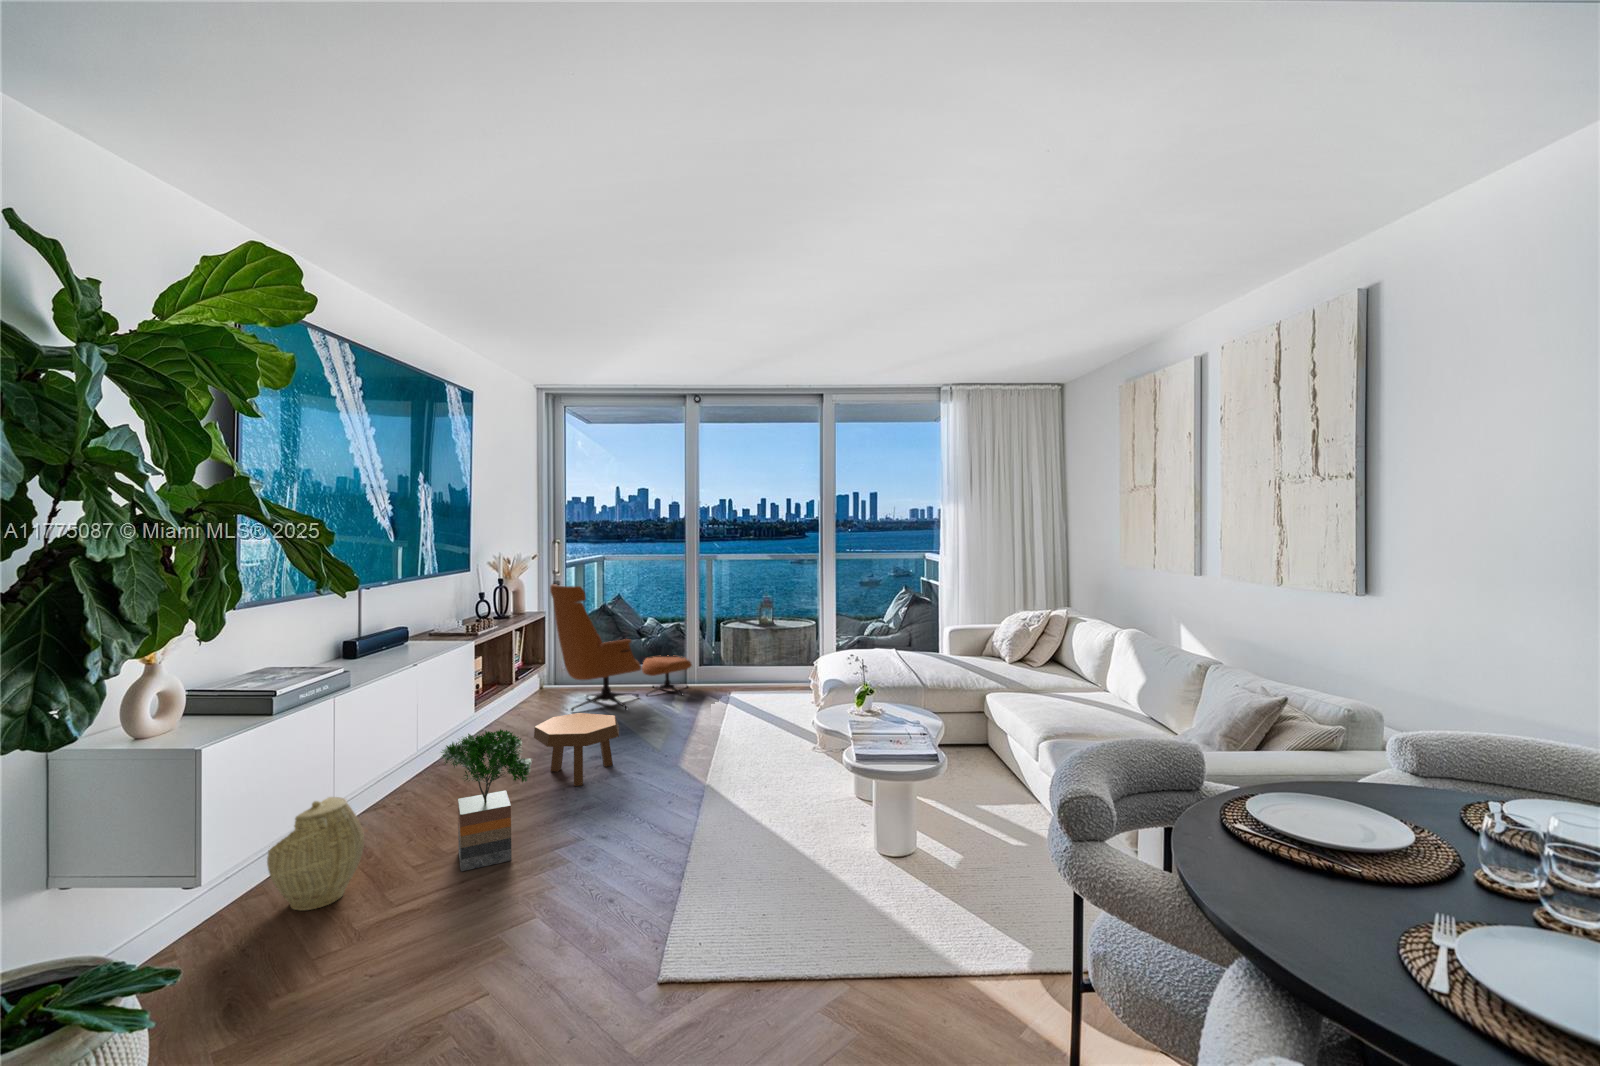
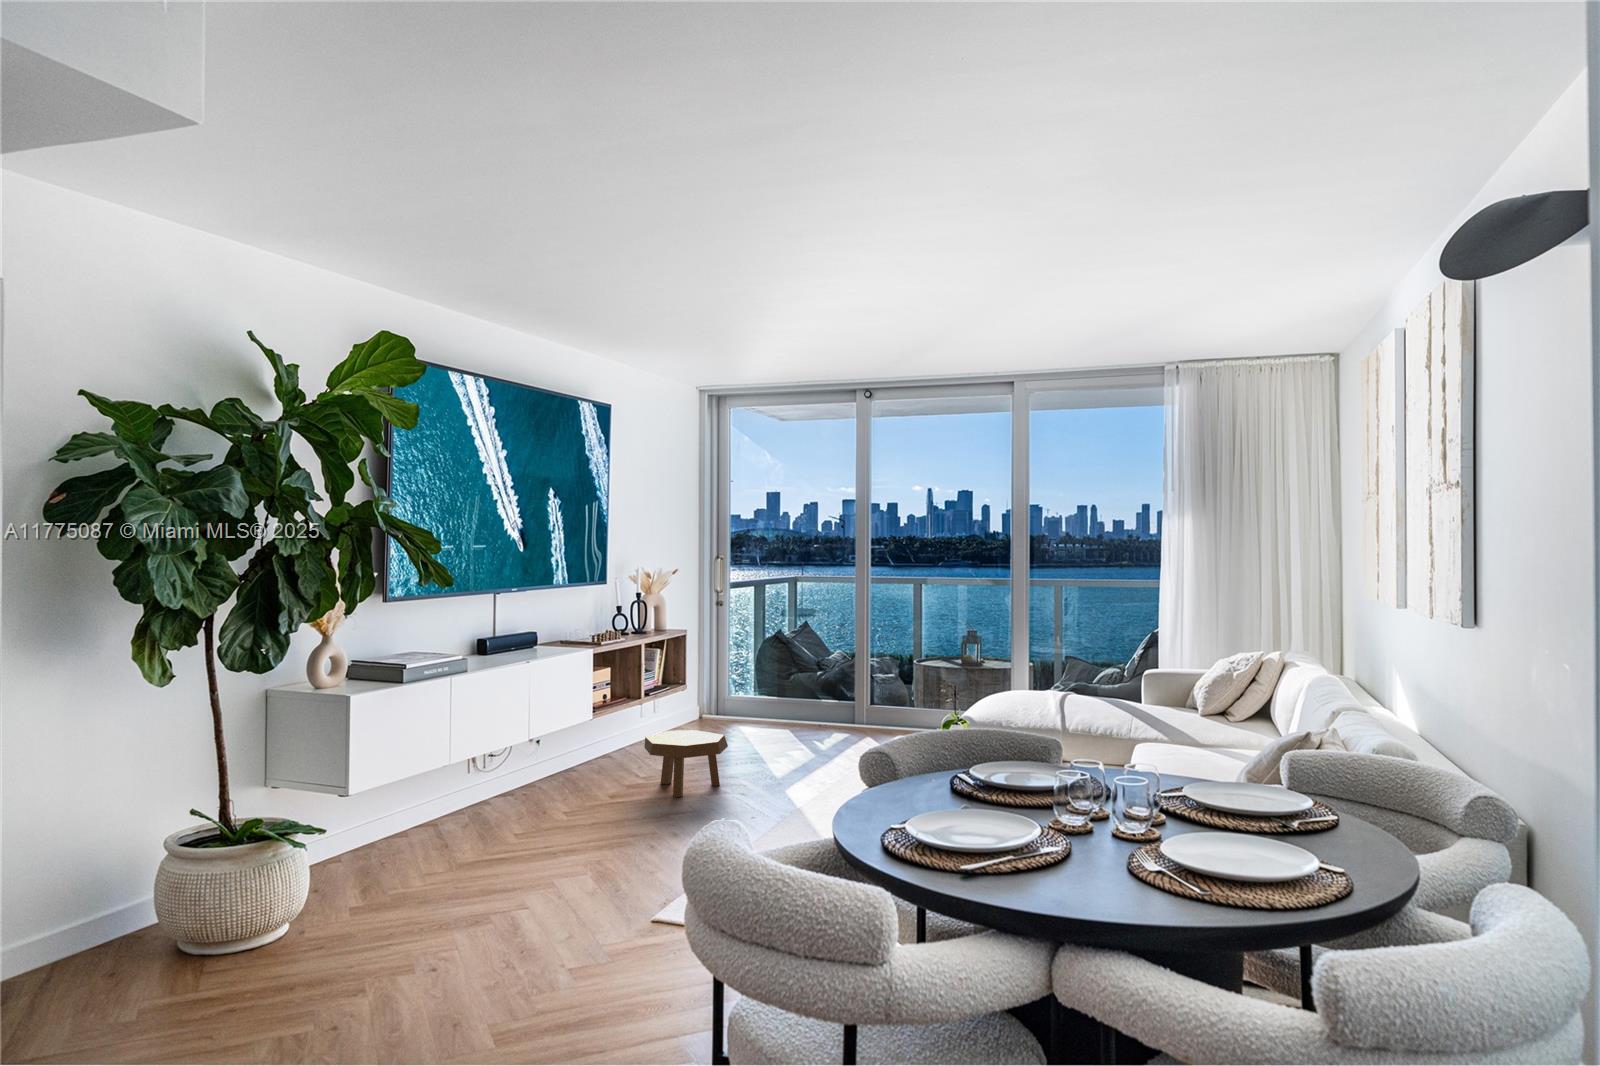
lounge chair: present [550,584,692,711] -> none [696,601,854,742]
potted tree: present [441,729,532,871] -> none [533,722,610,841]
woven basket: present [267,797,364,910] -> none [404,761,473,847]

